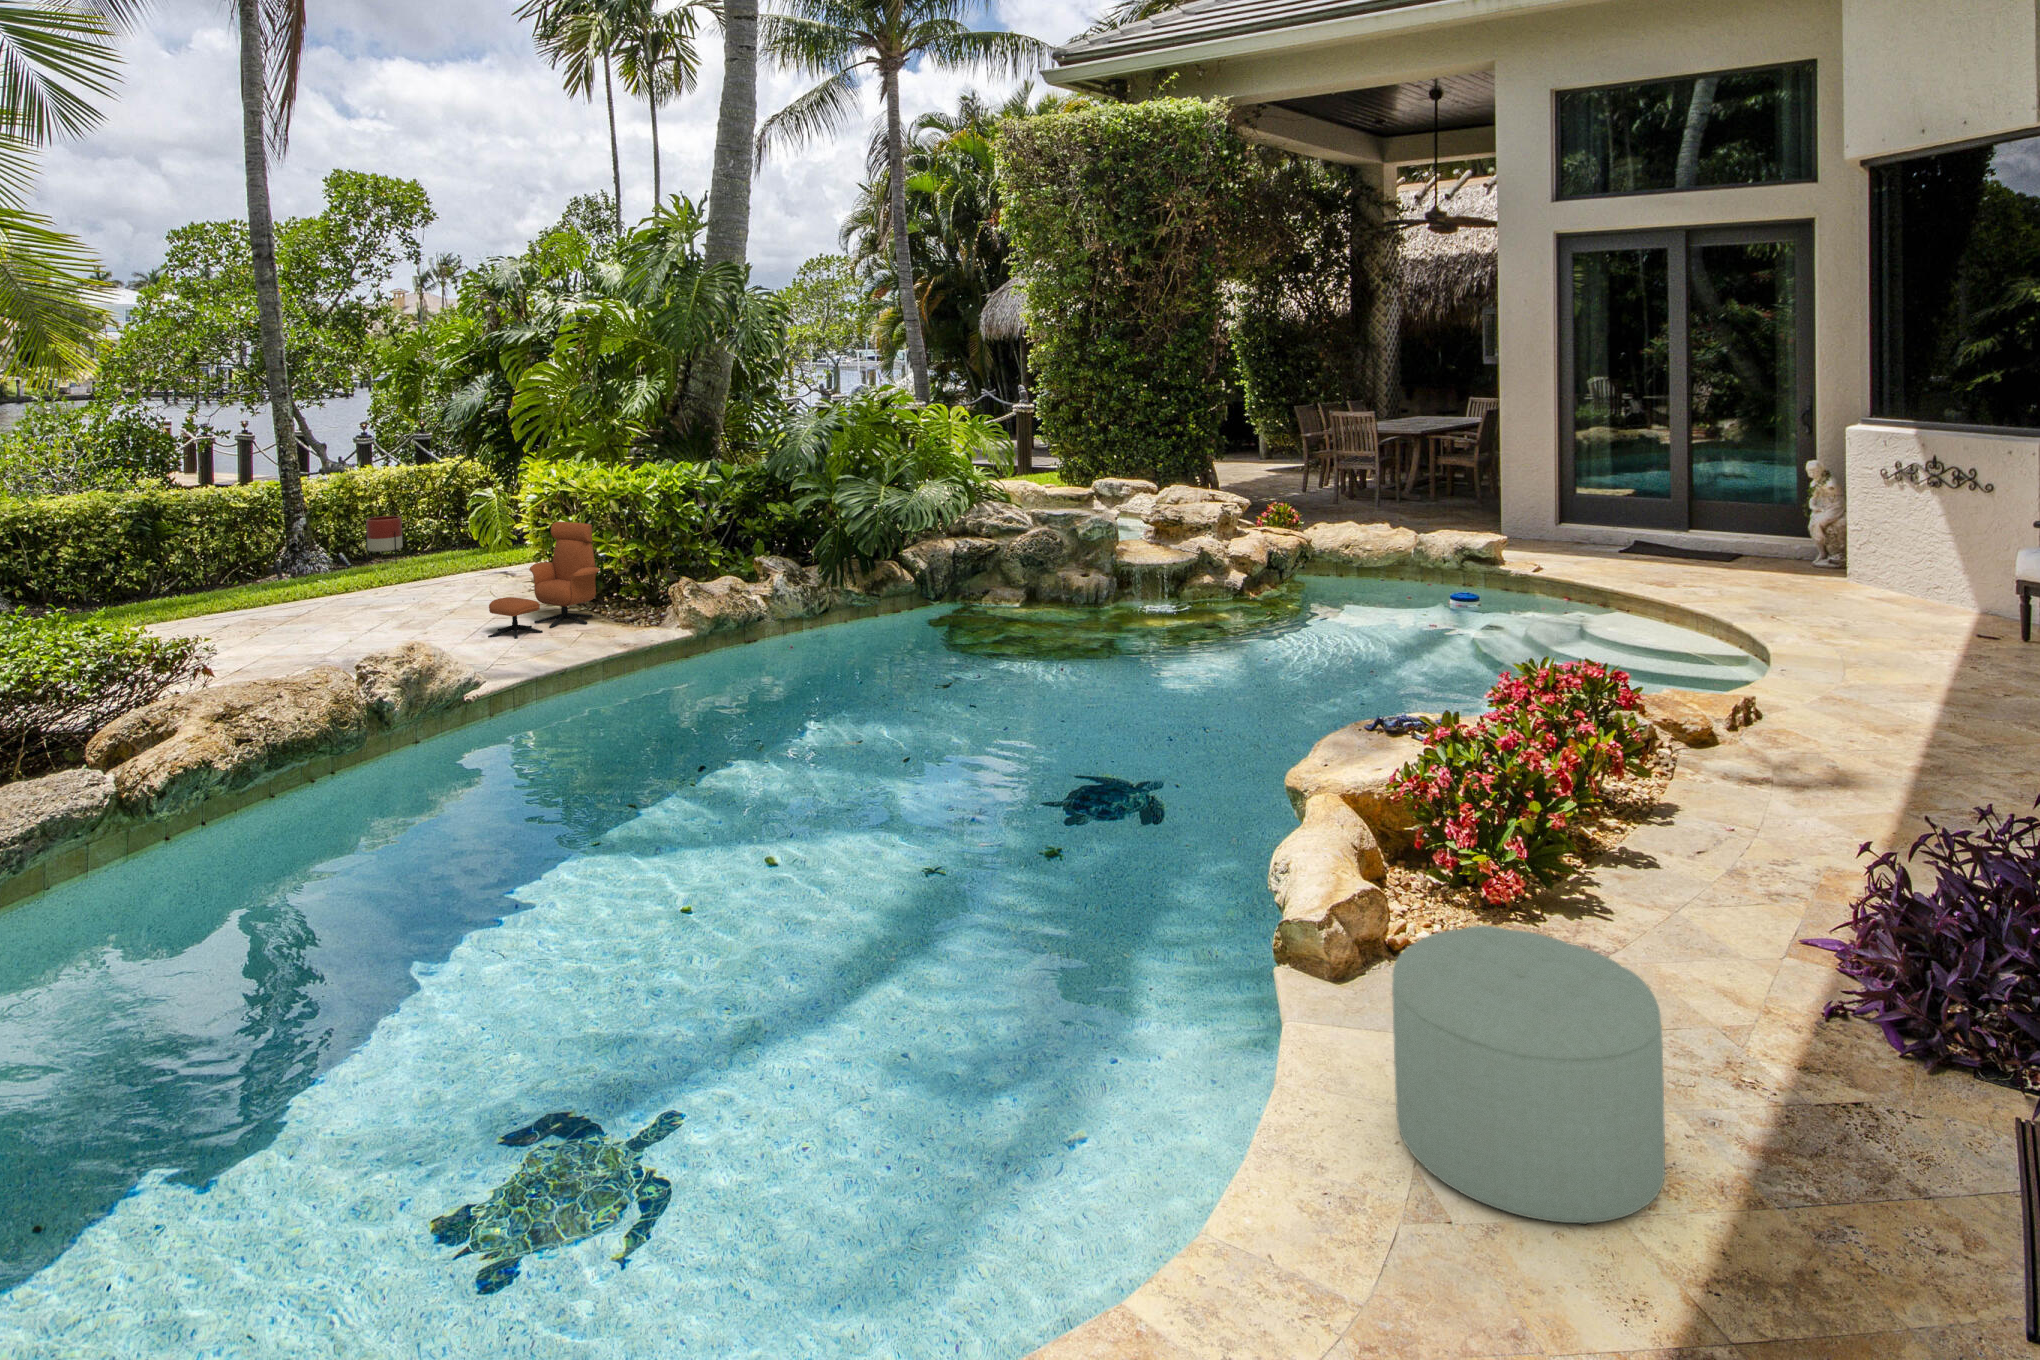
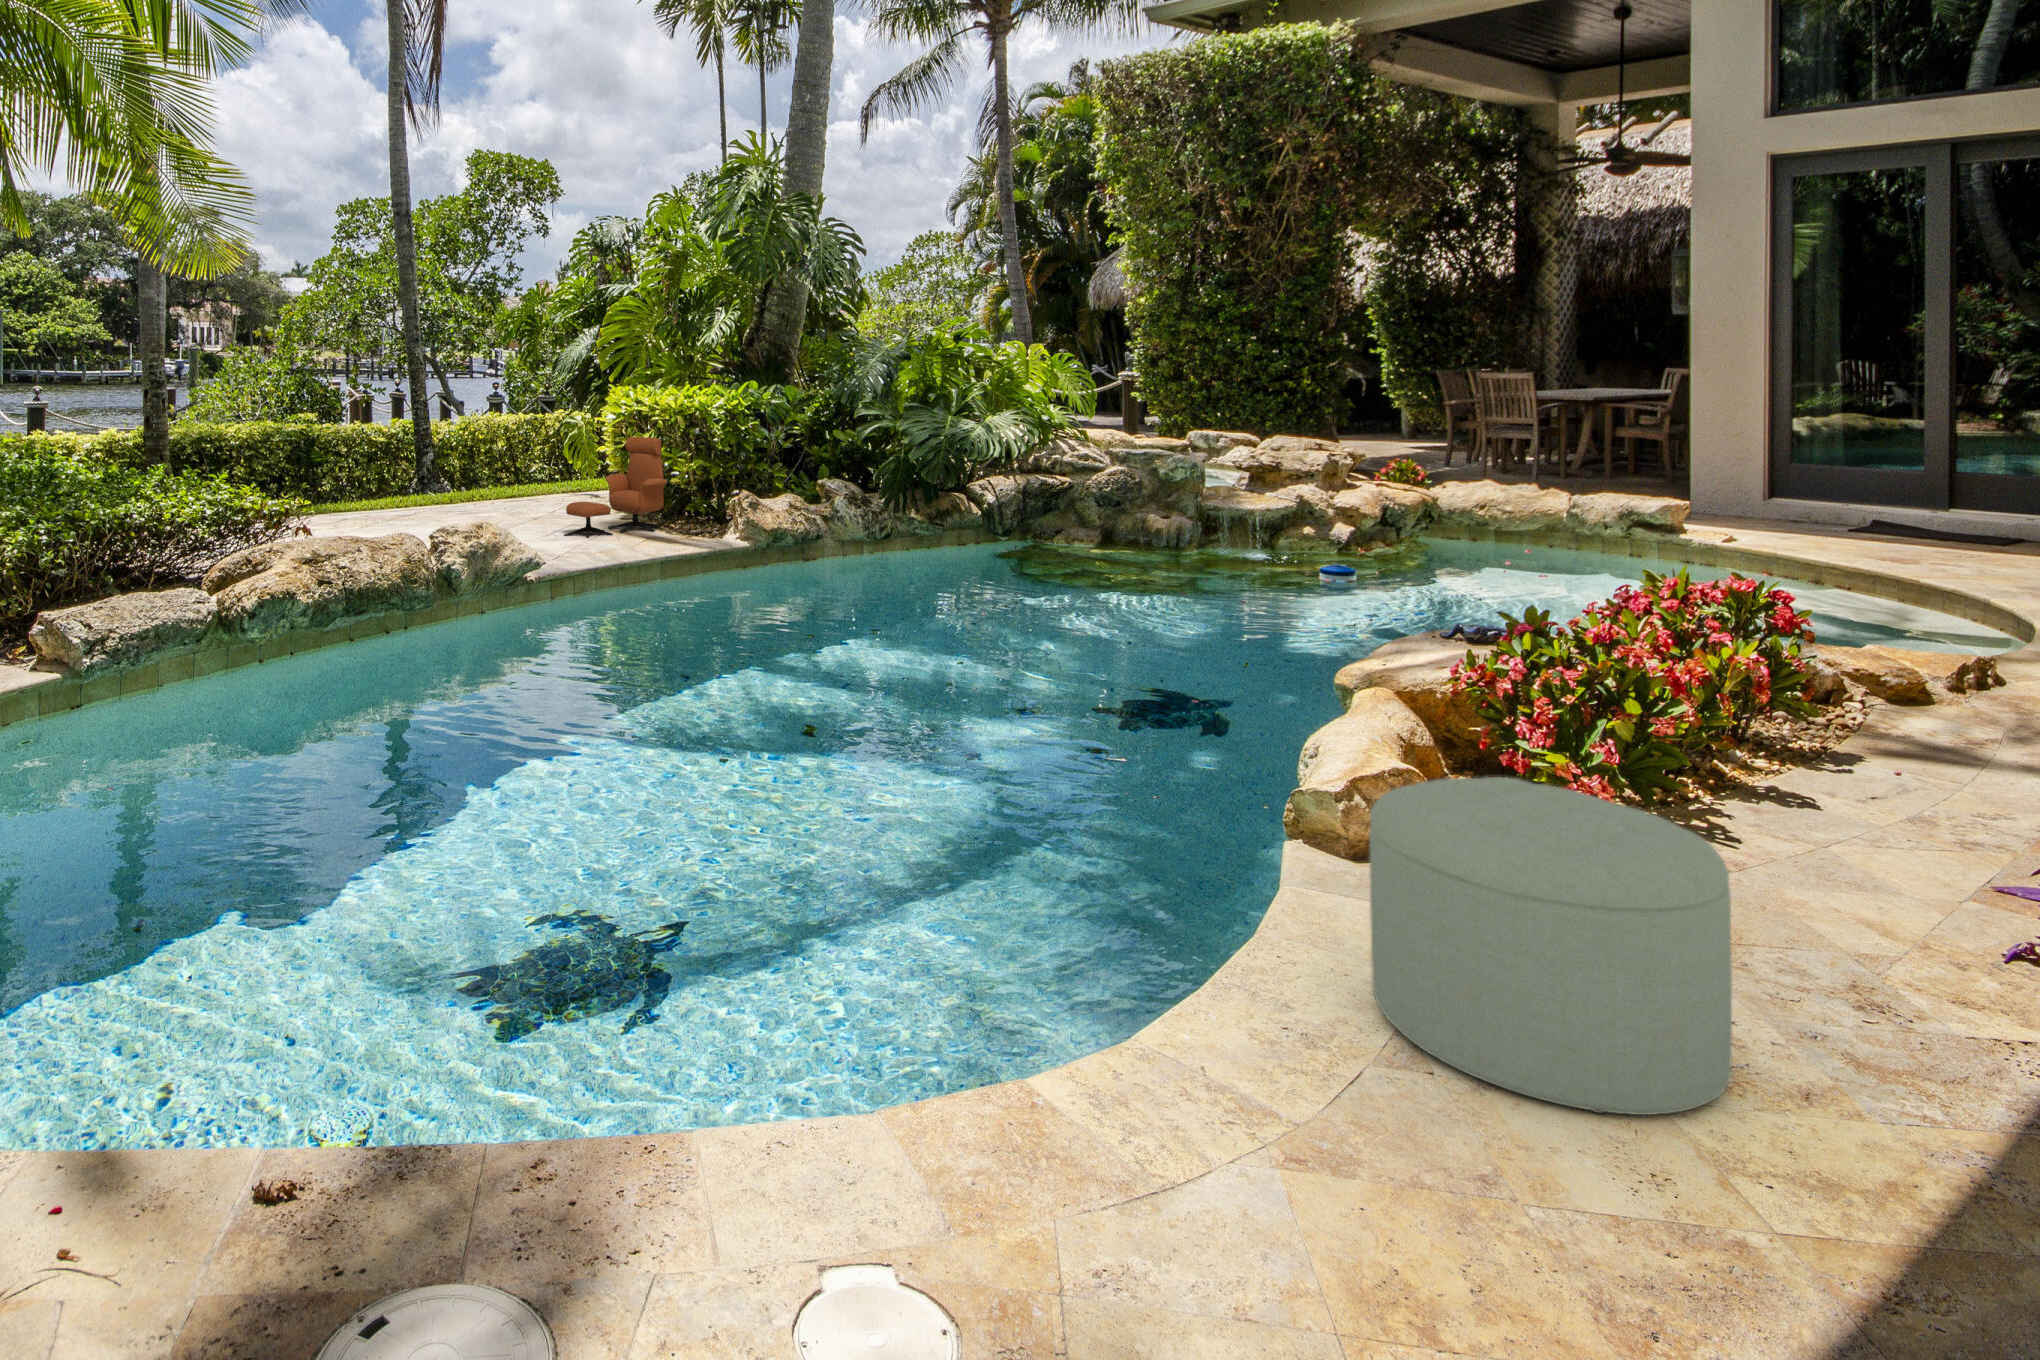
planter: present [366,516,403,564] -> none [483,443,514,485]

